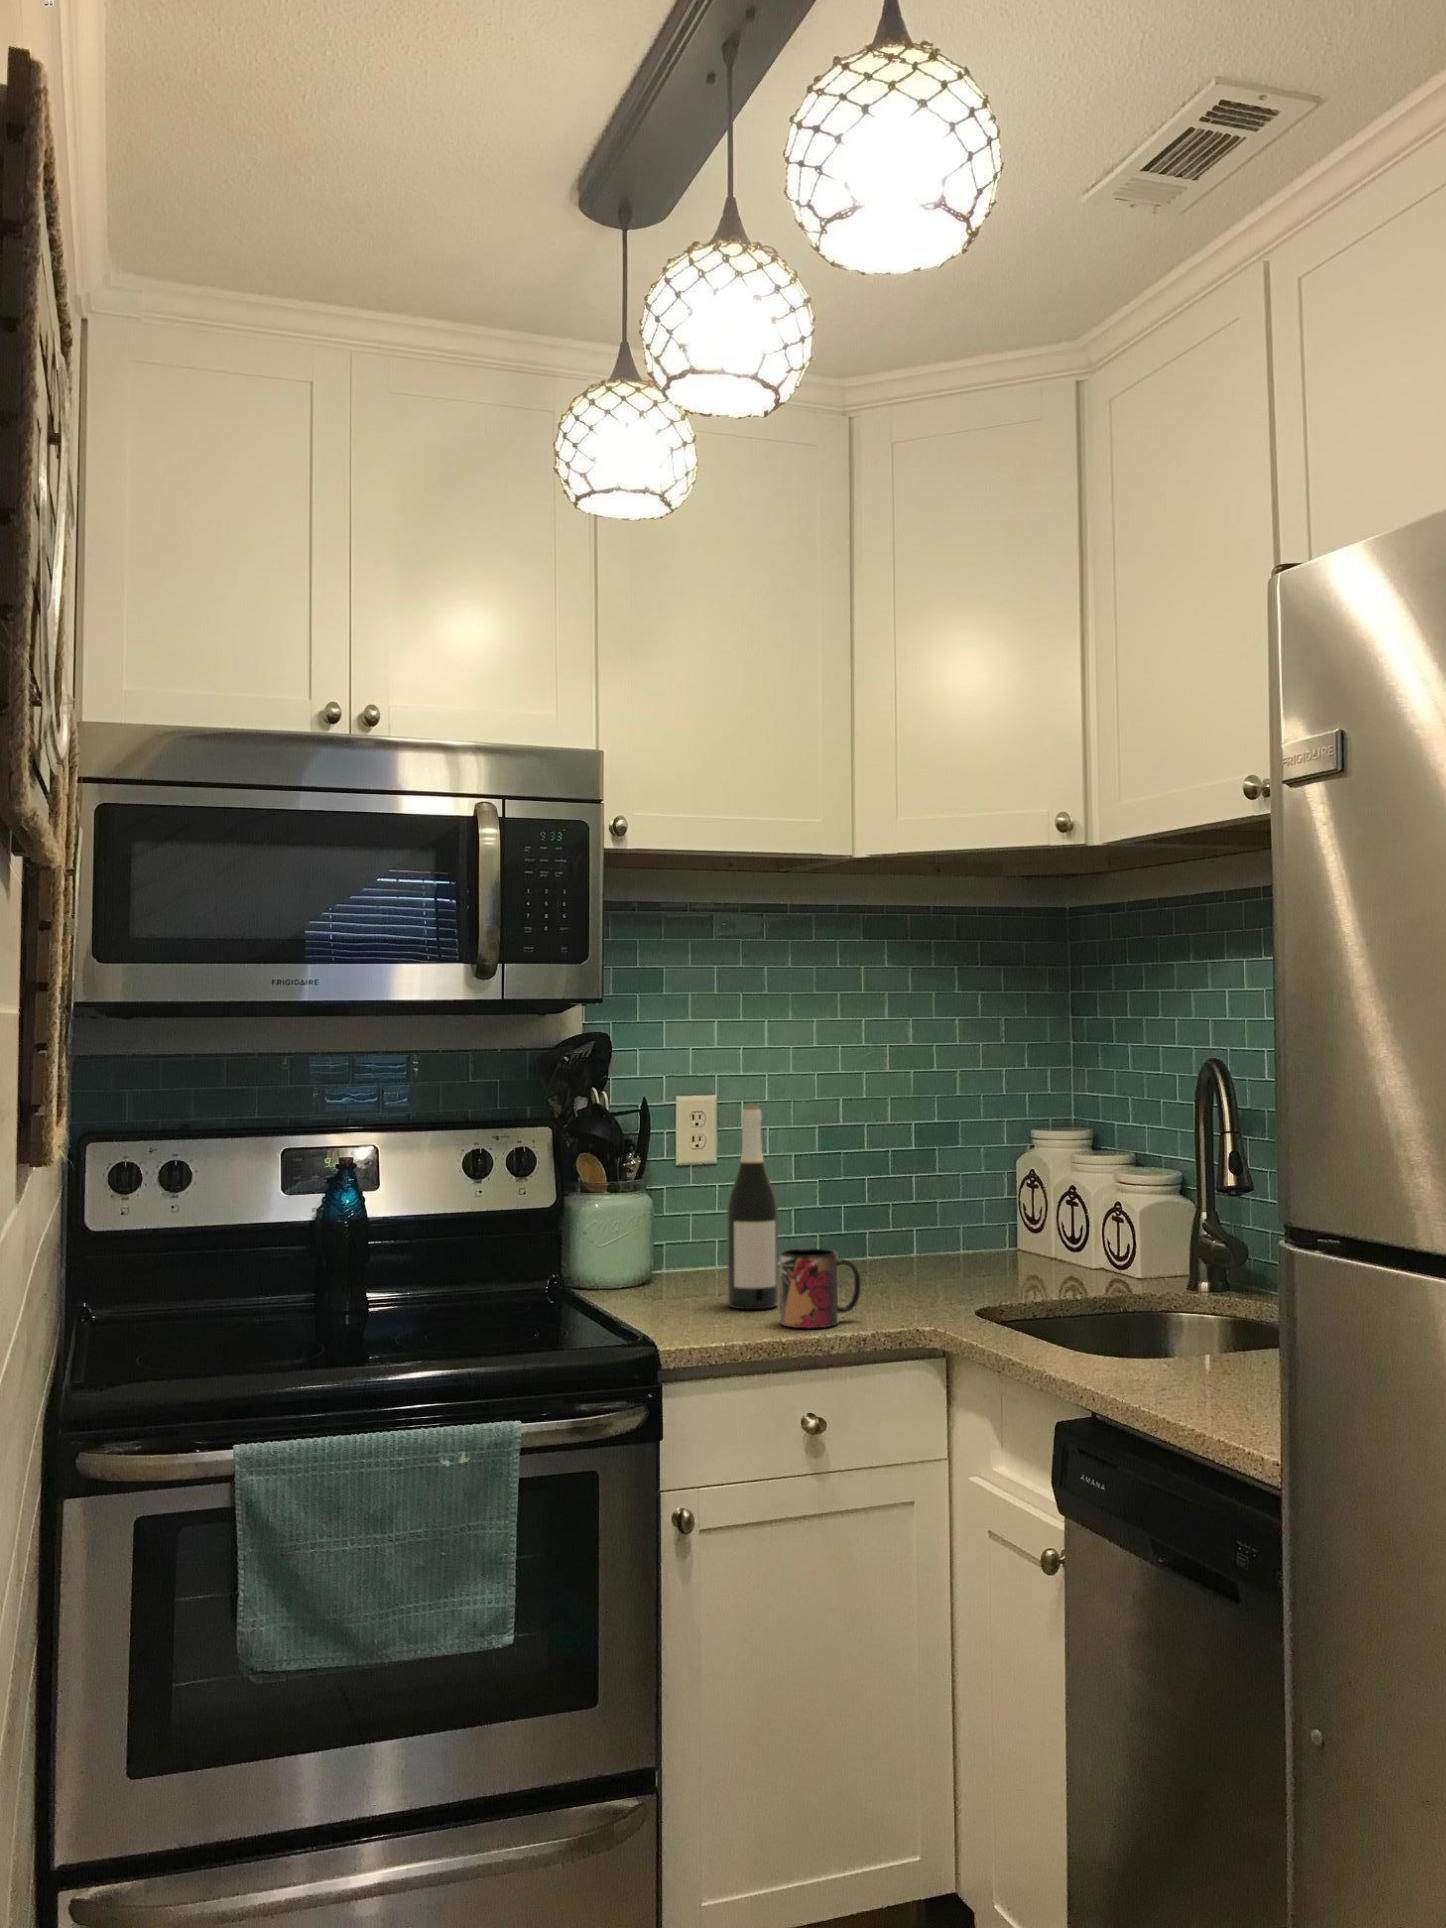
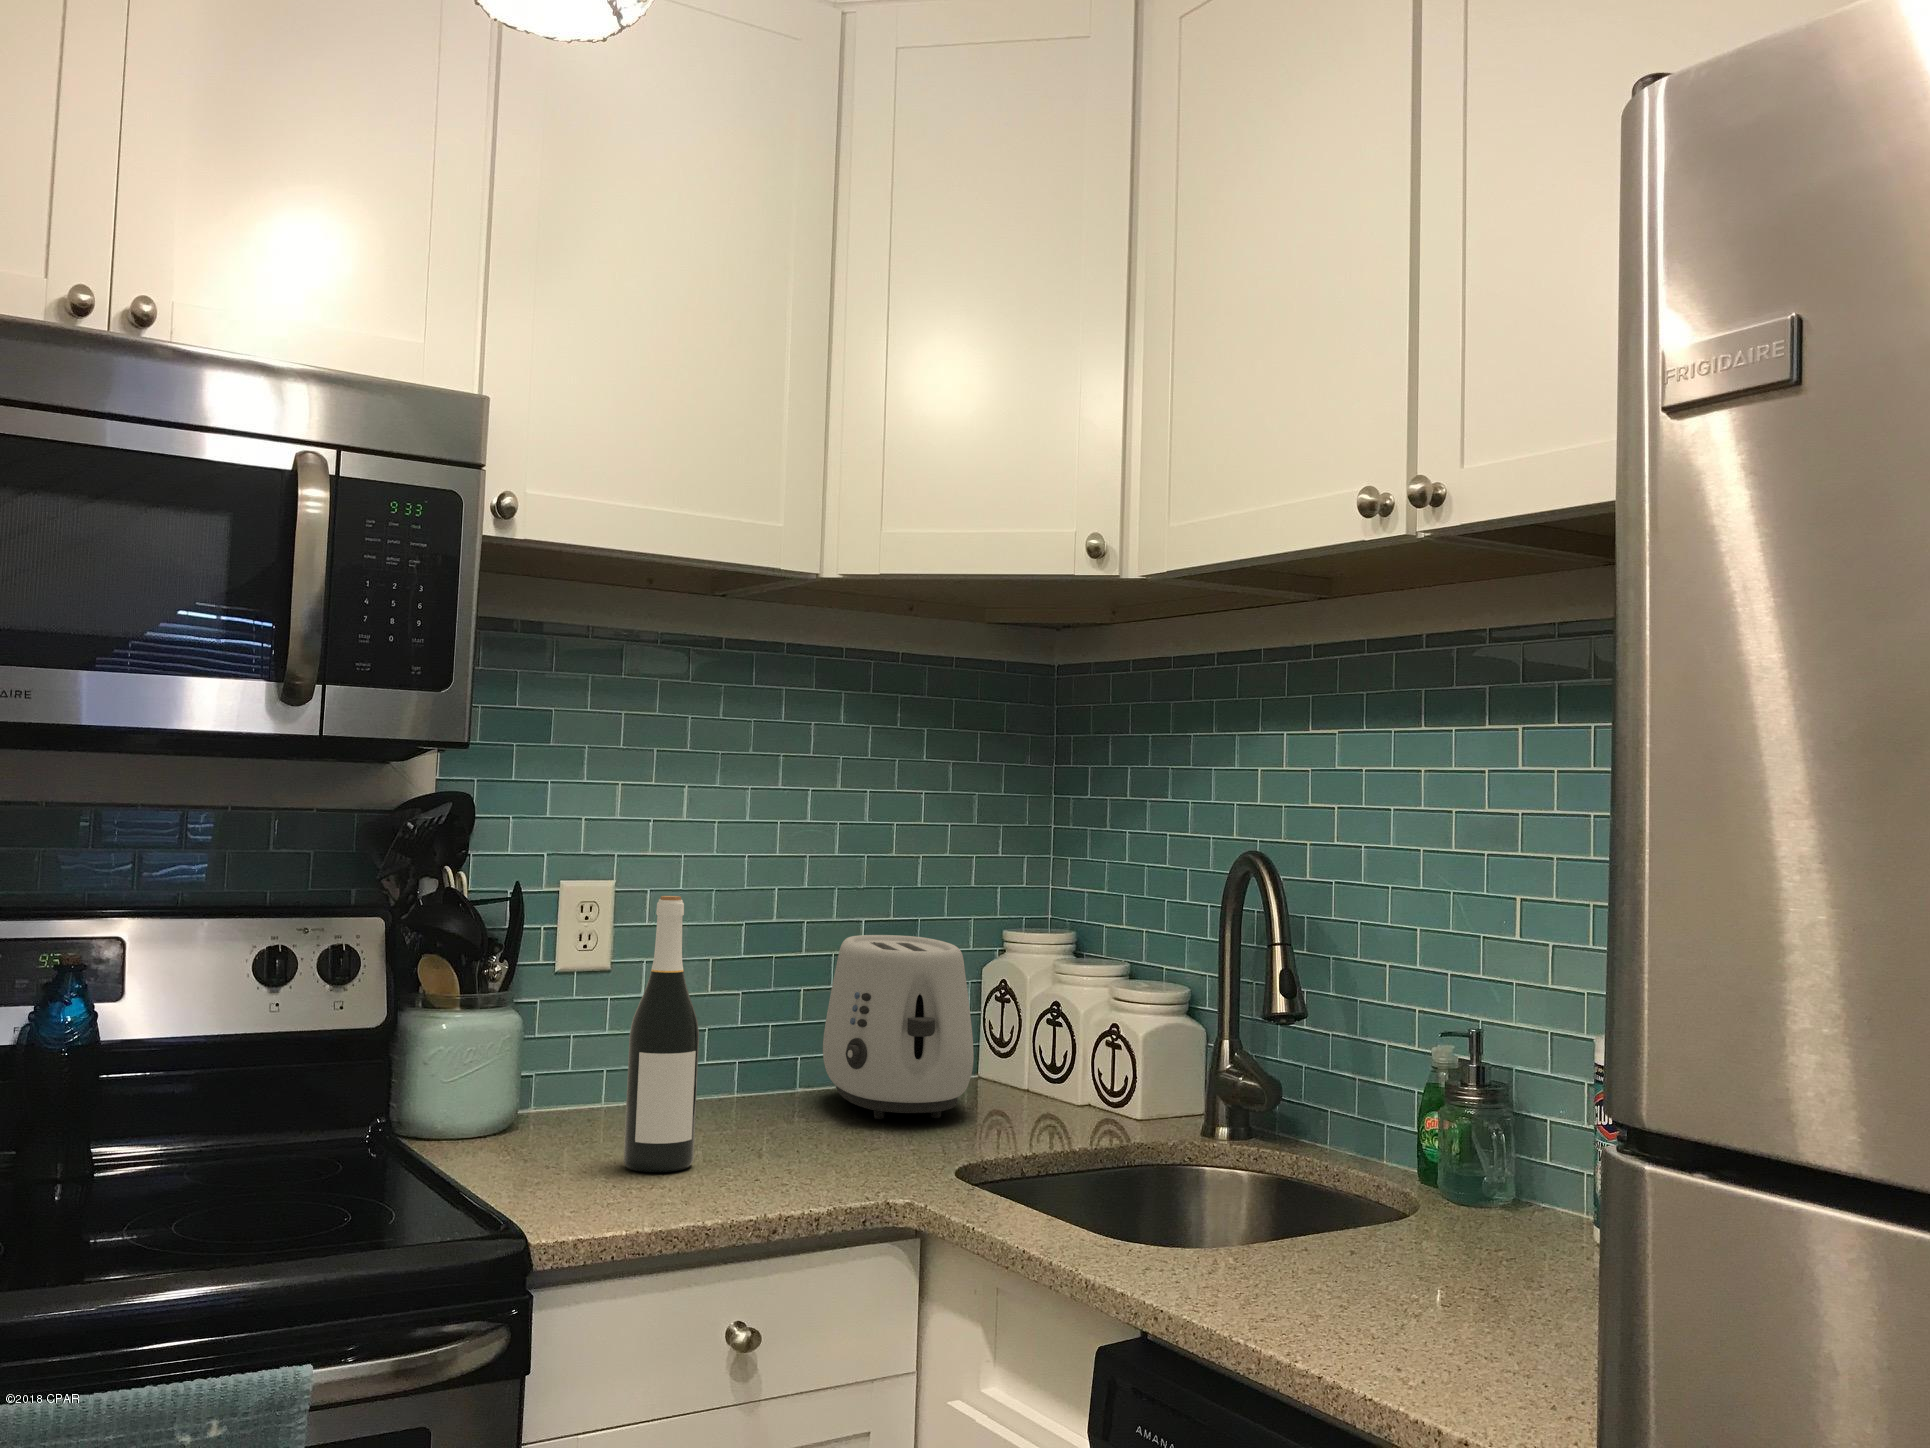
toaster: none [884,1135,1000,1277] -> present [823,935,974,1119]
mug: present [779,1248,861,1328] -> none [701,1091,813,1204]

